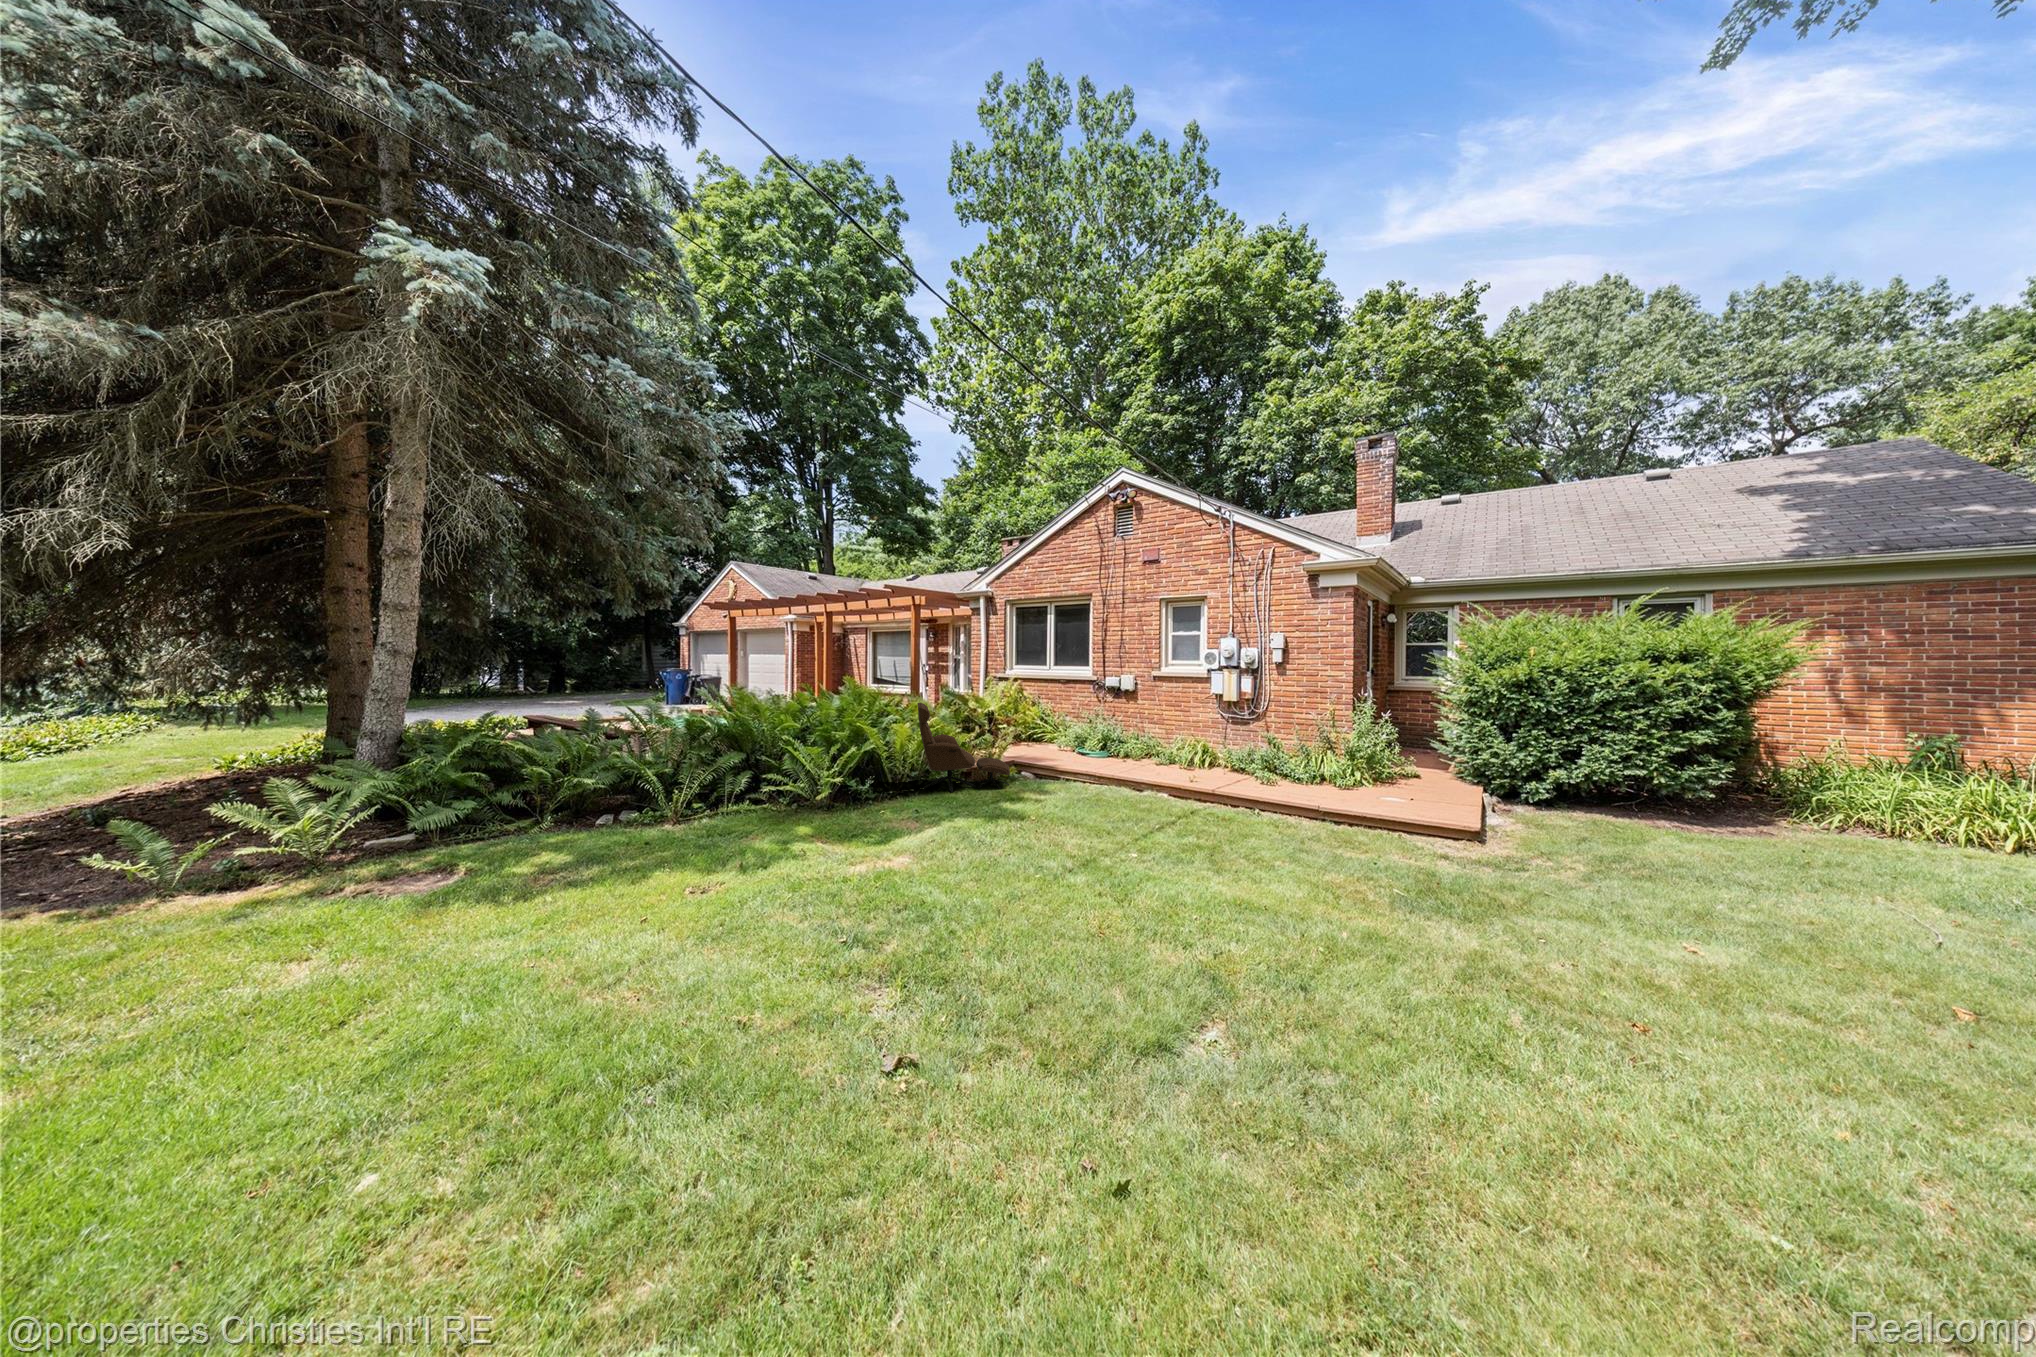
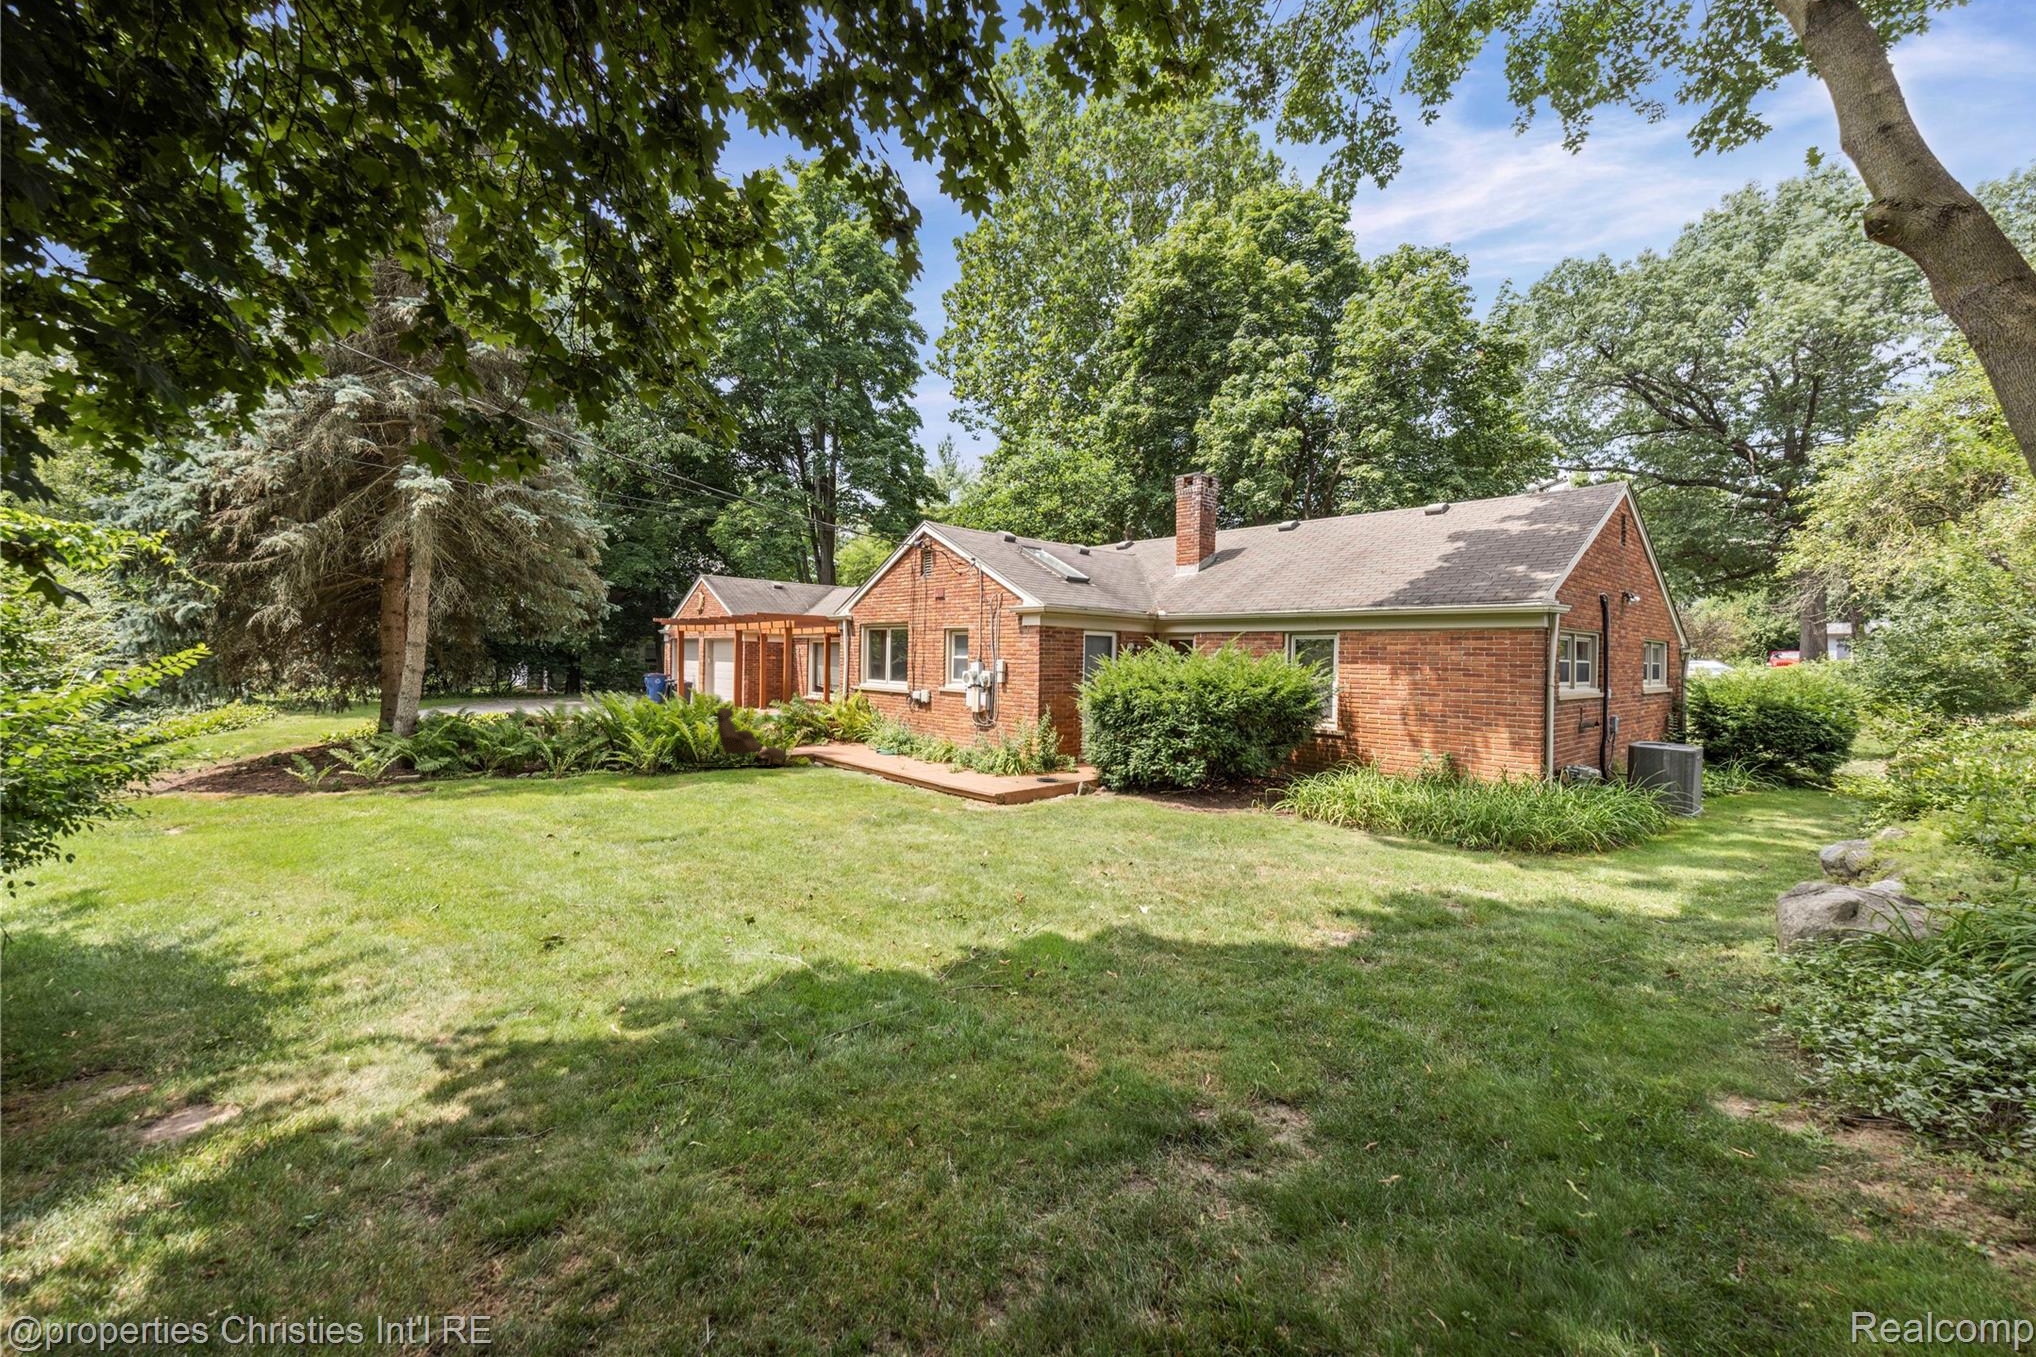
potted tree: none [1376,741,1413,795] -> present [1038,748,1057,782]

